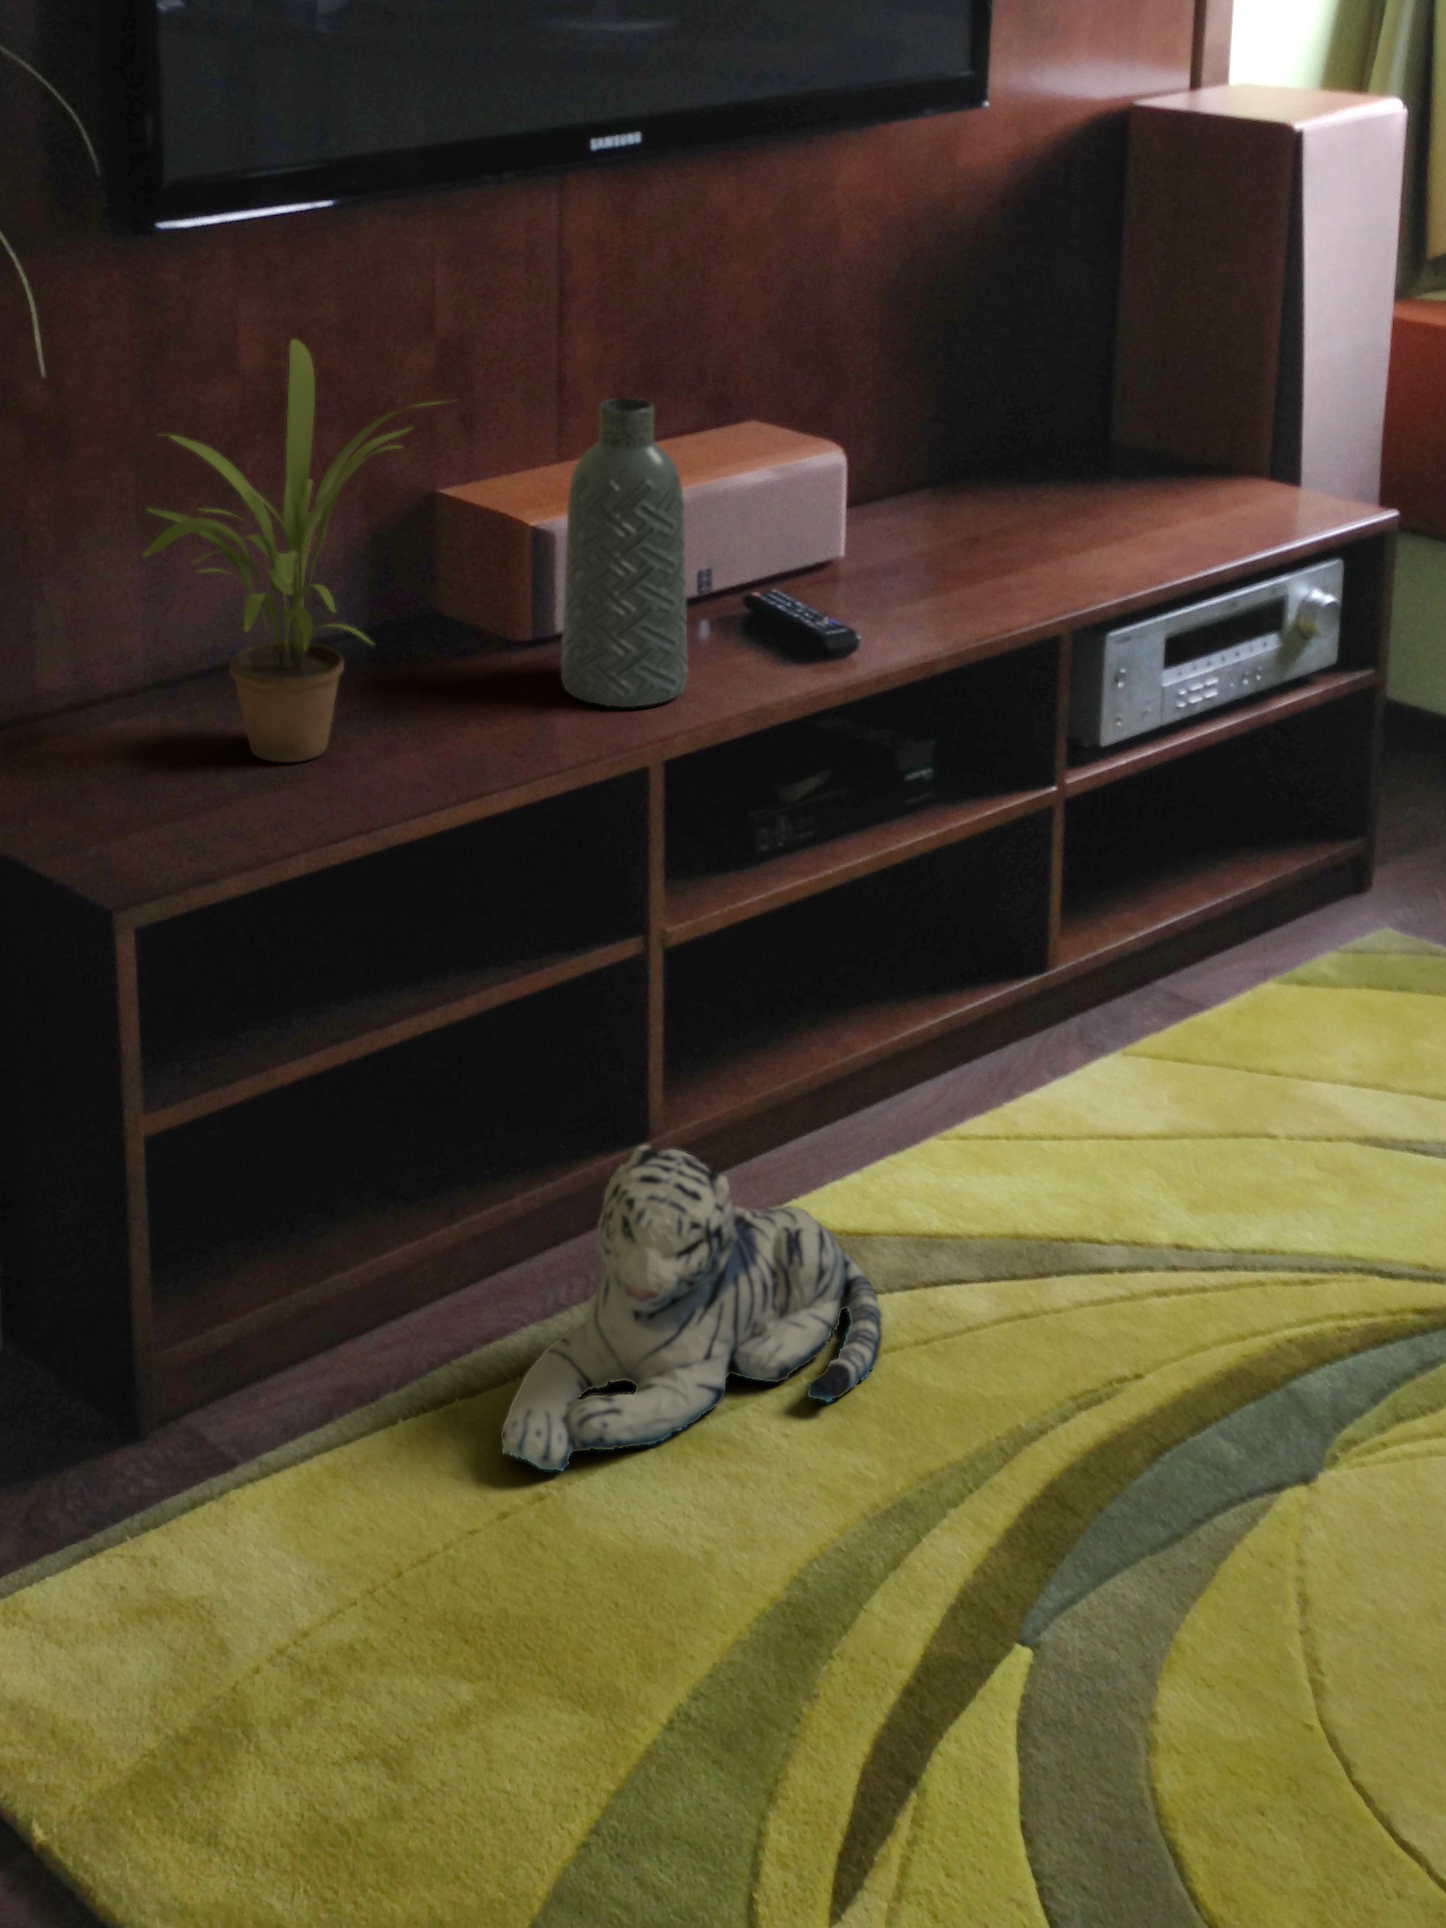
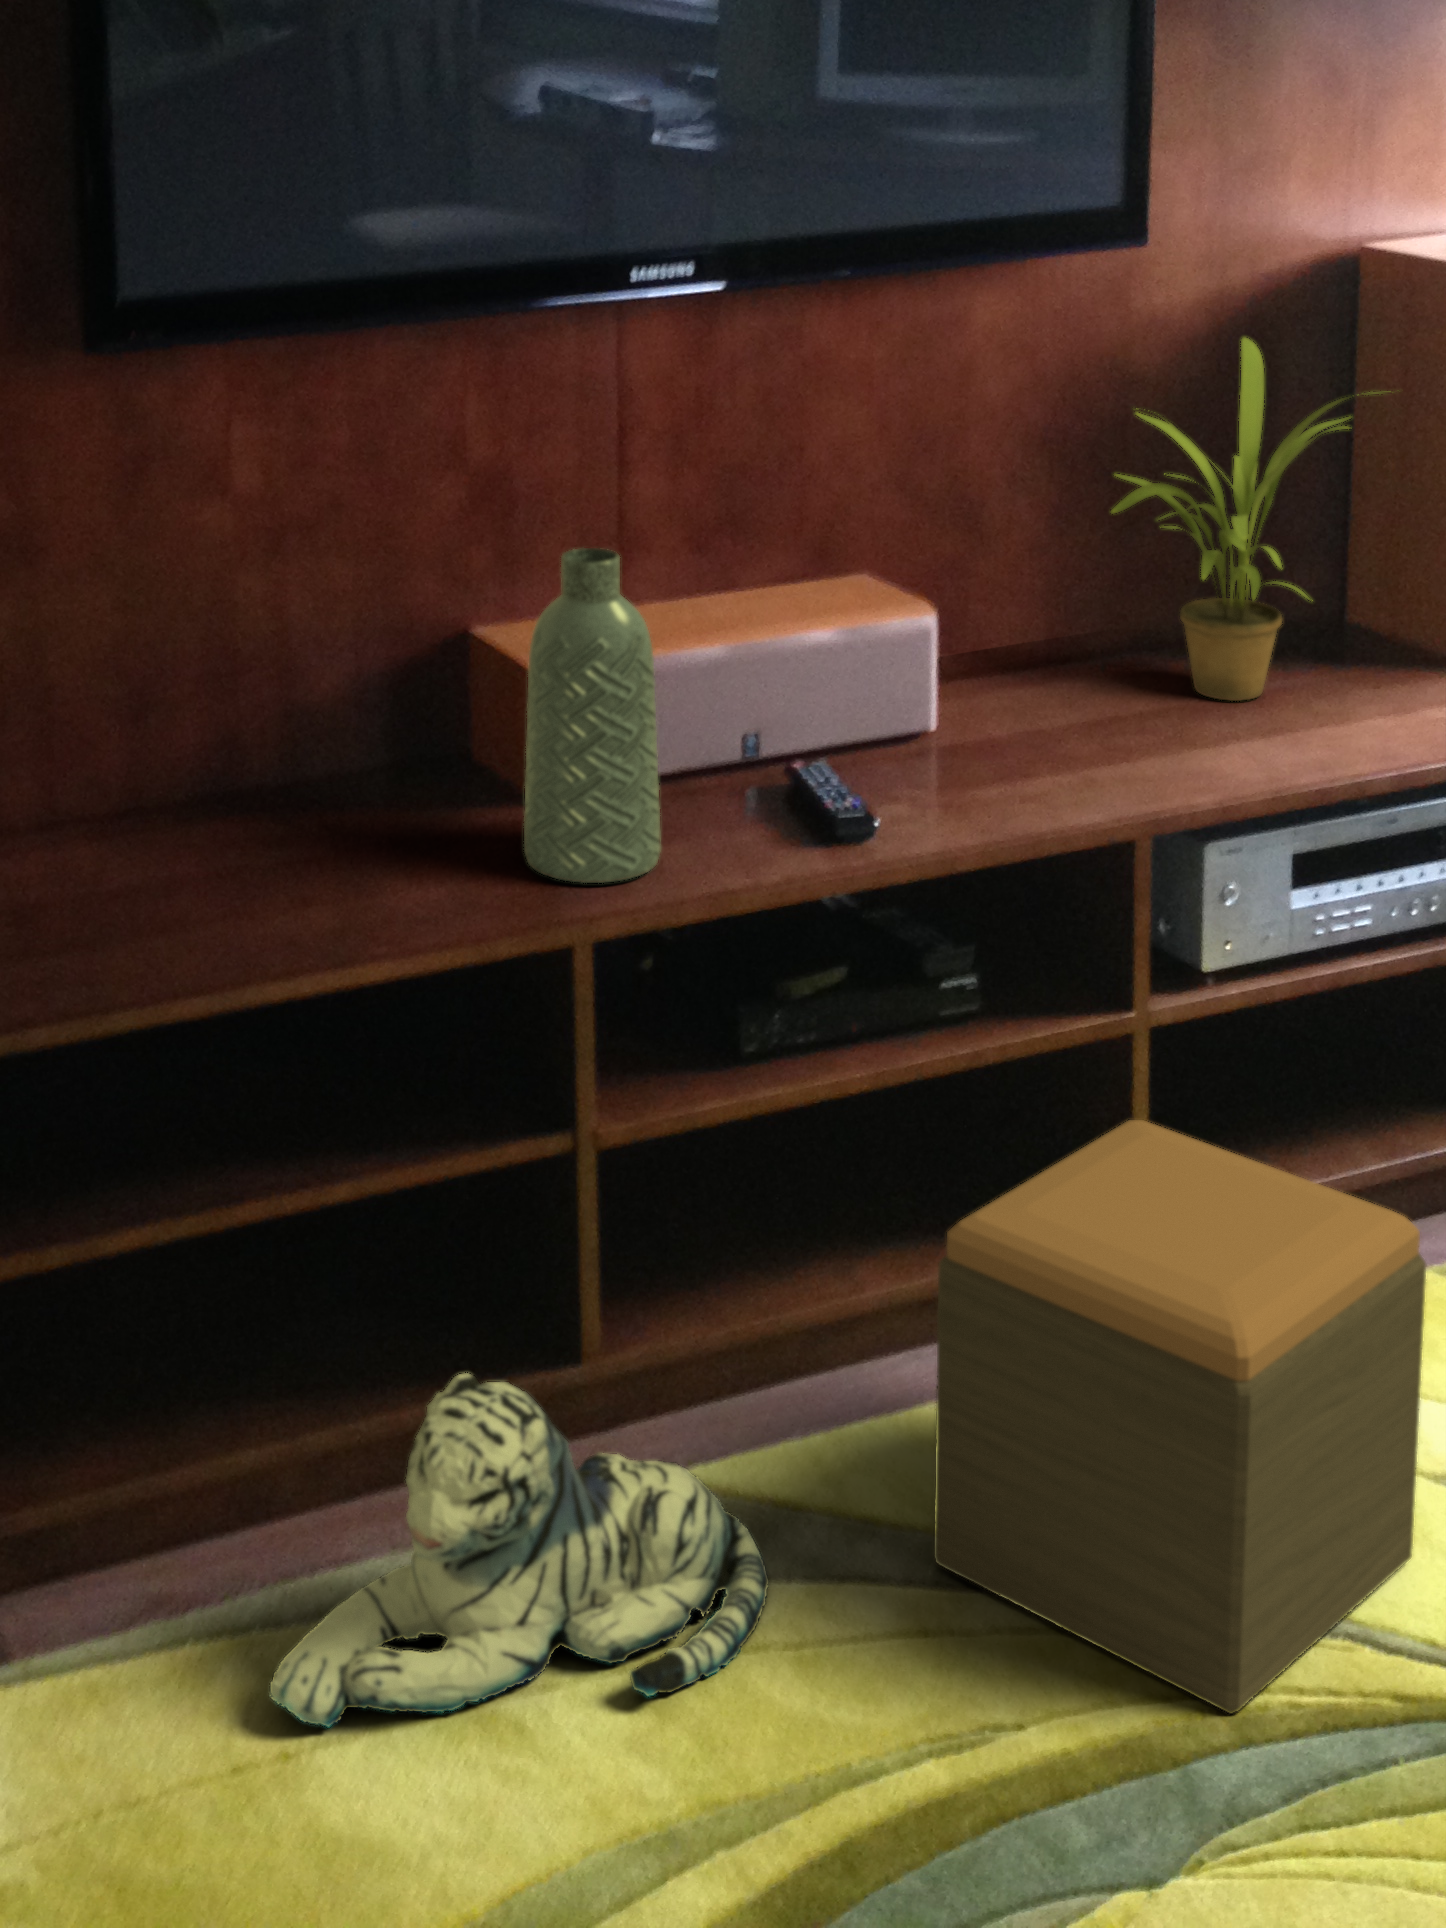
potted plant: present [143,339,439,763] -> present [1111,338,1384,701]
footstool: none [1002,867,1397,1344] -> present [934,1120,1426,1714]

